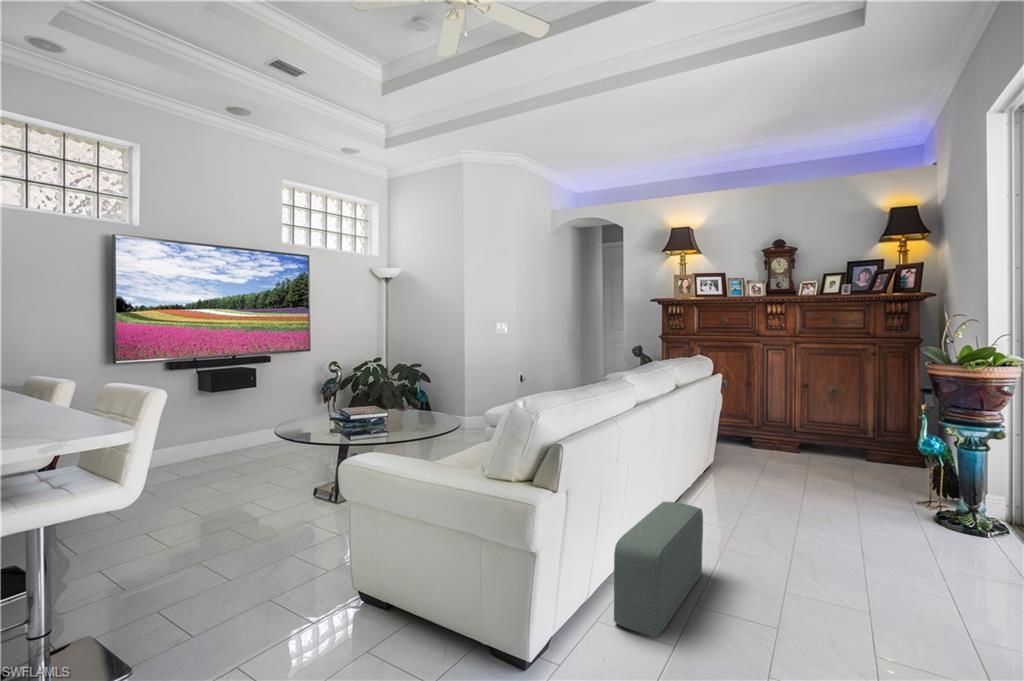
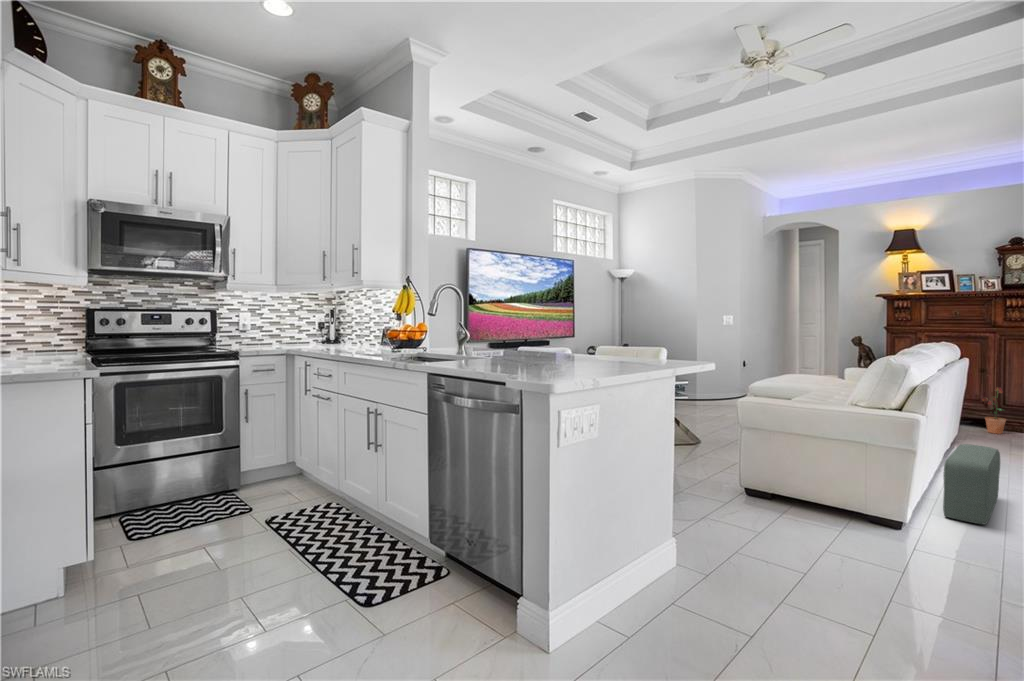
potted plant: none [746,401,768,453] -> present [982,387,1006,434]

